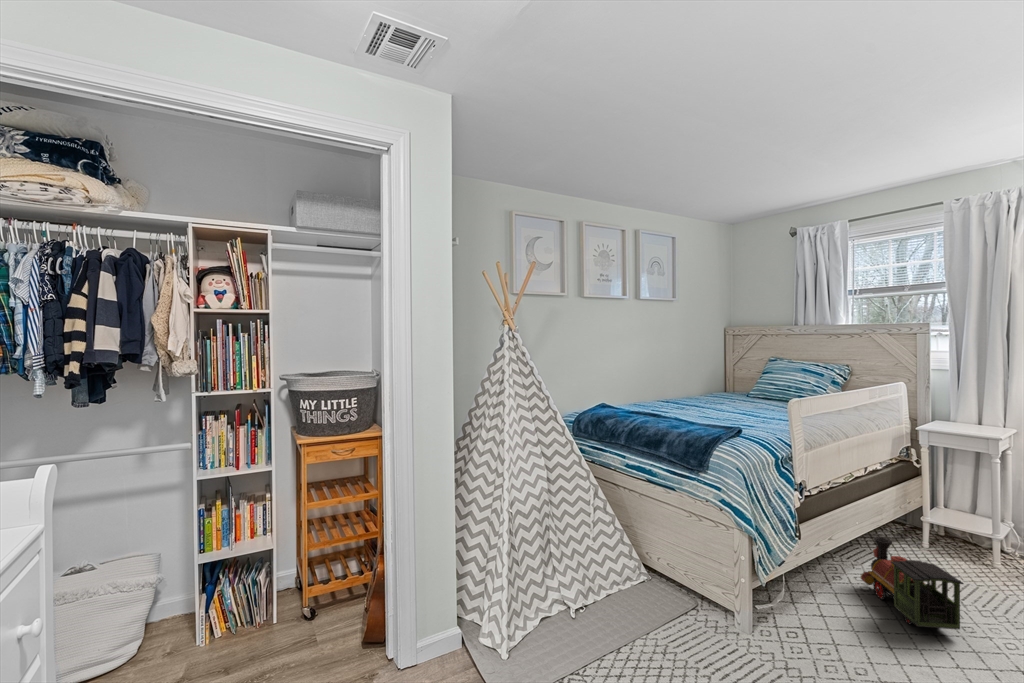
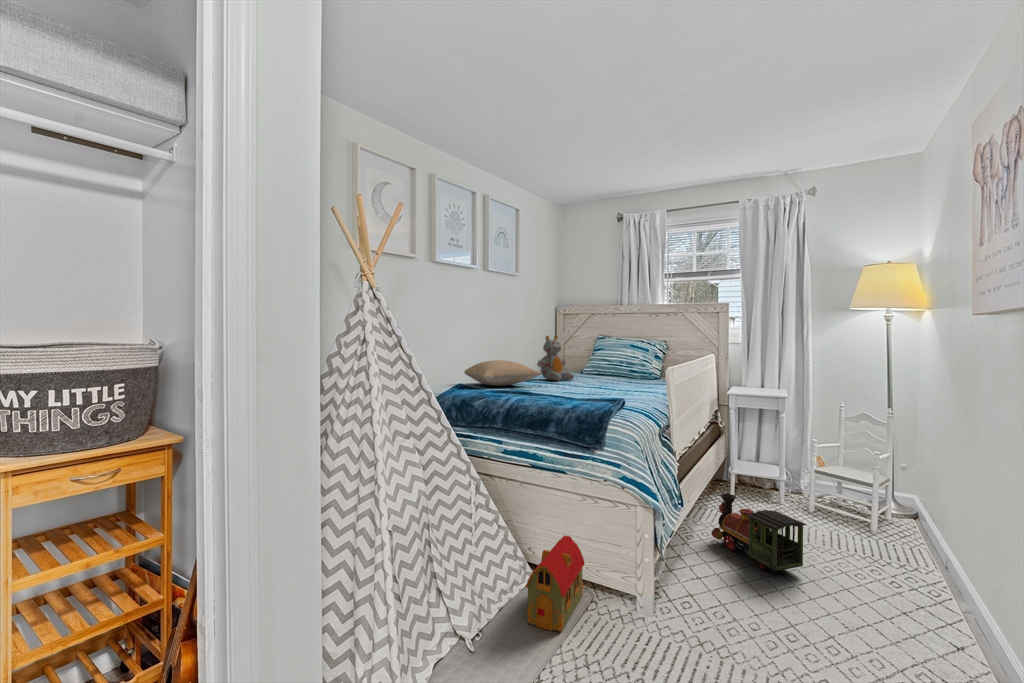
stuffed bear: none [697,357,736,403] -> present [537,336,574,381]
pillow: none [620,382,689,405] -> present [464,360,541,386]
toy house: none [627,546,691,625] -> present [526,536,585,632]

